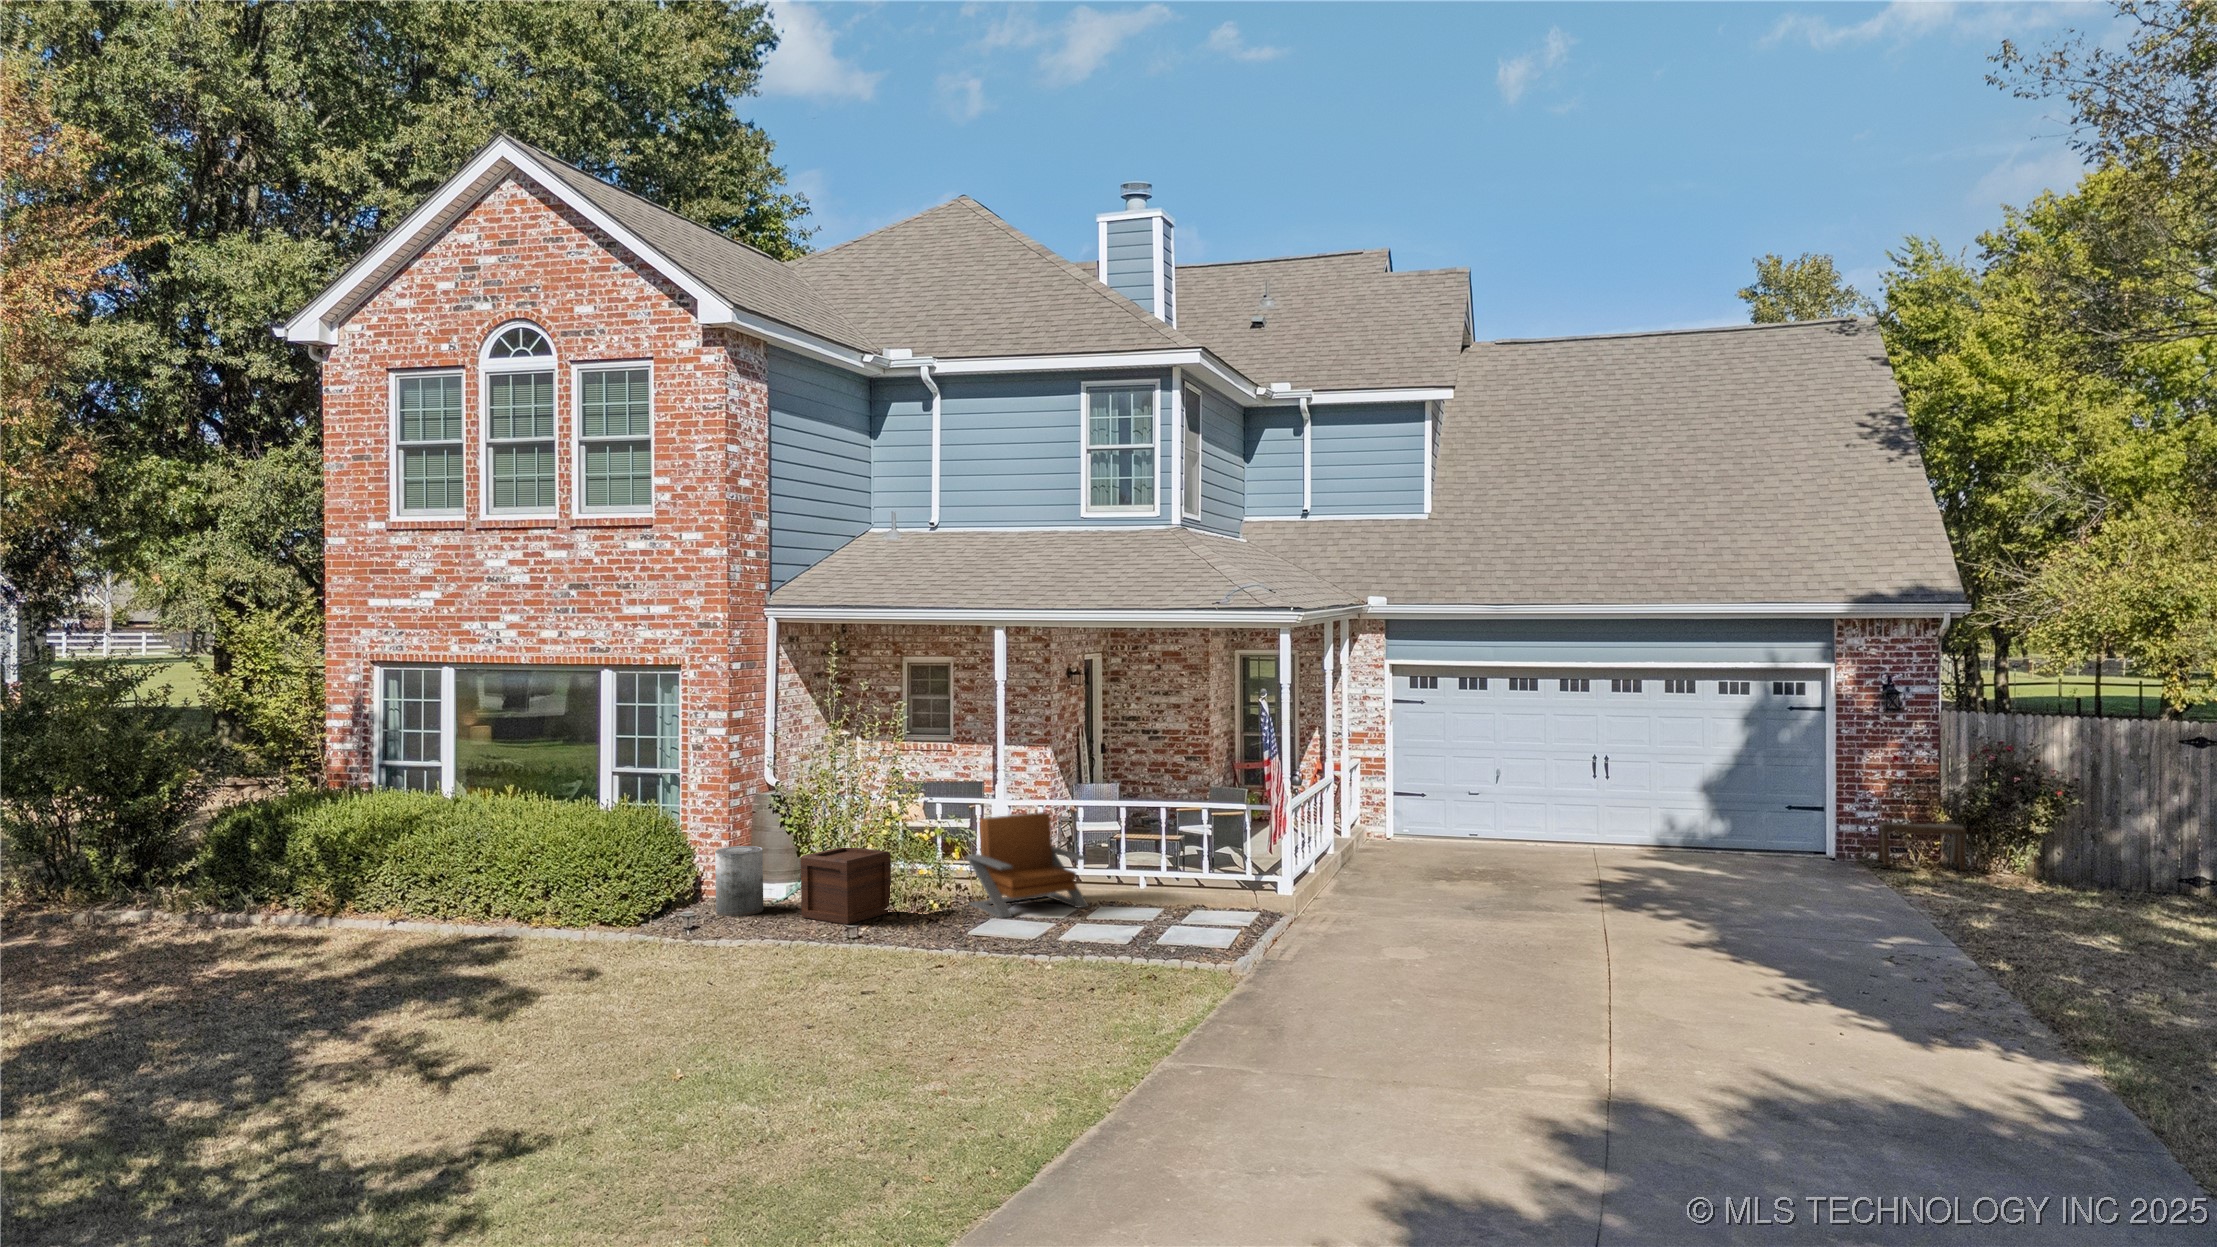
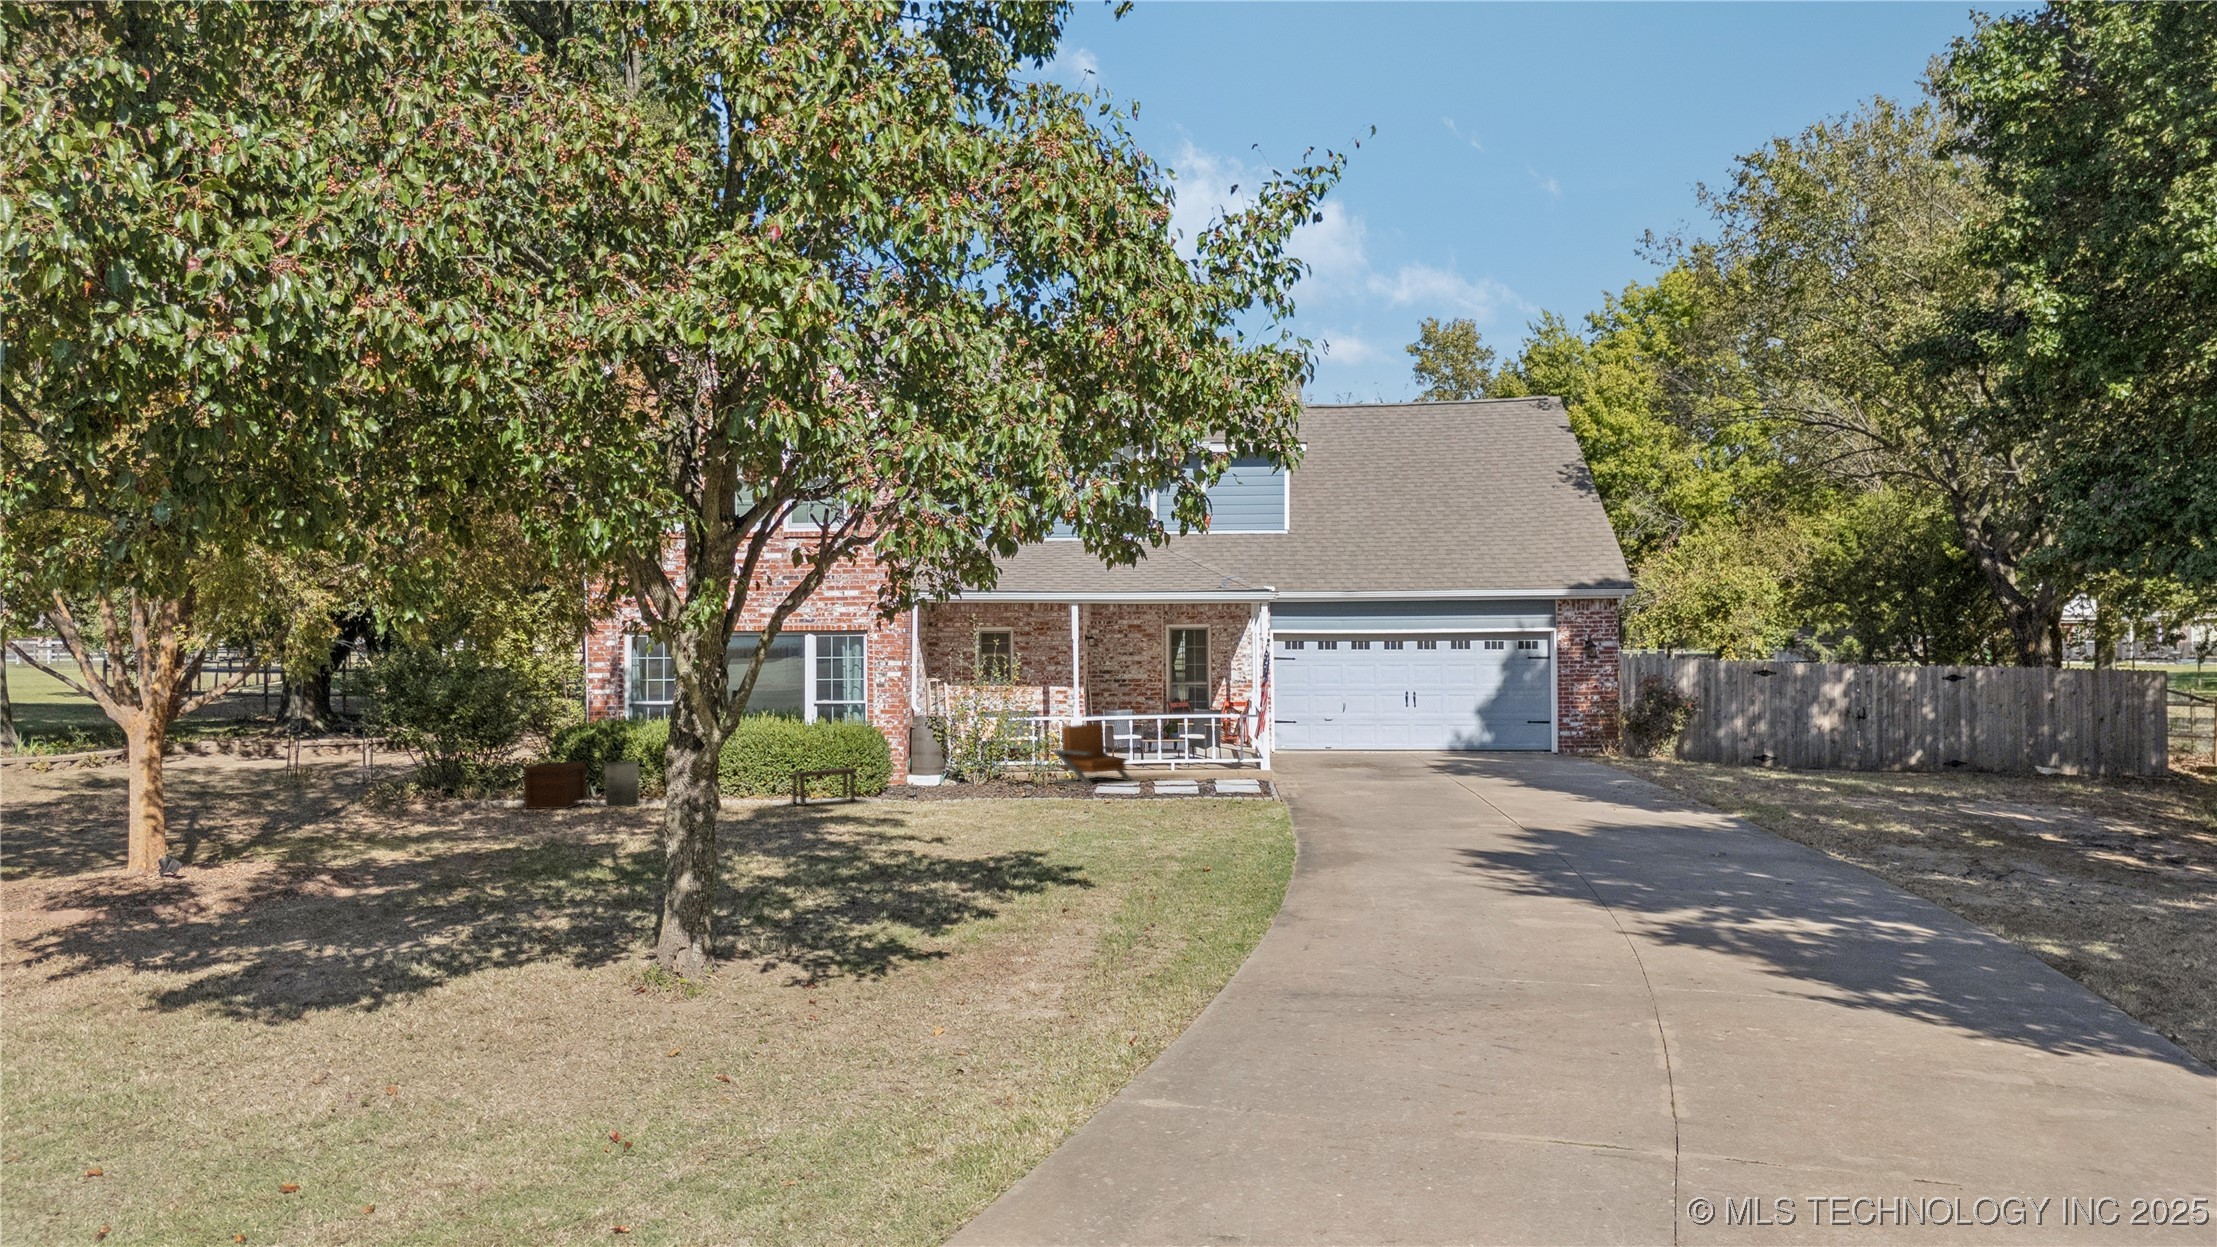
bench: present [1878,822,1966,870] -> present [792,767,855,805]
trash can: present [715,846,763,916] -> present [605,761,639,808]
wooden crate: present [801,847,891,925] -> present [524,762,586,809]

